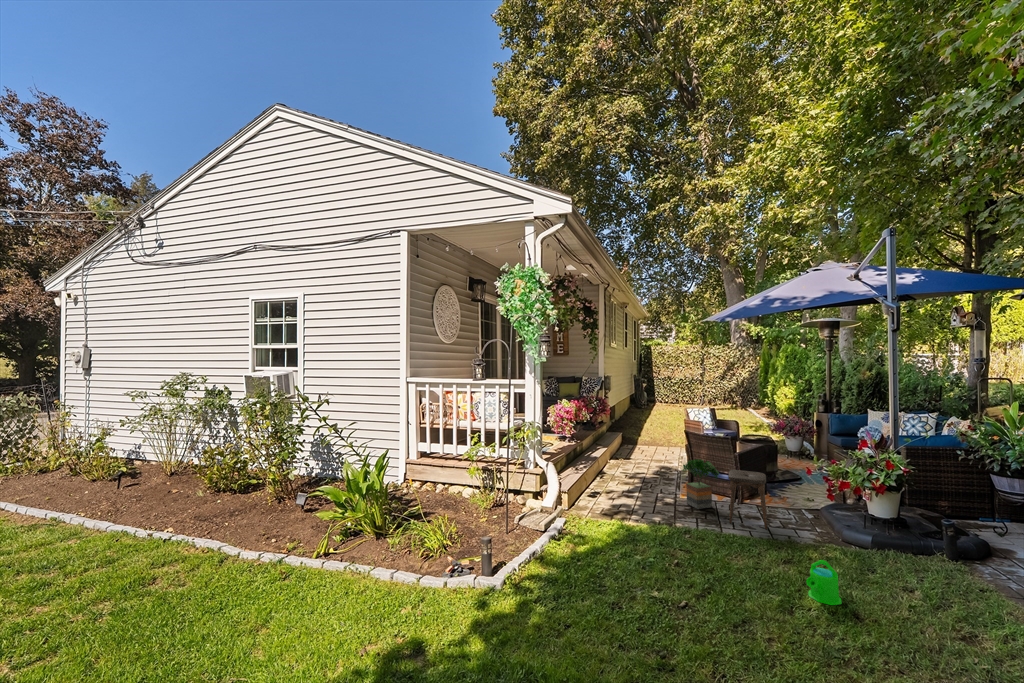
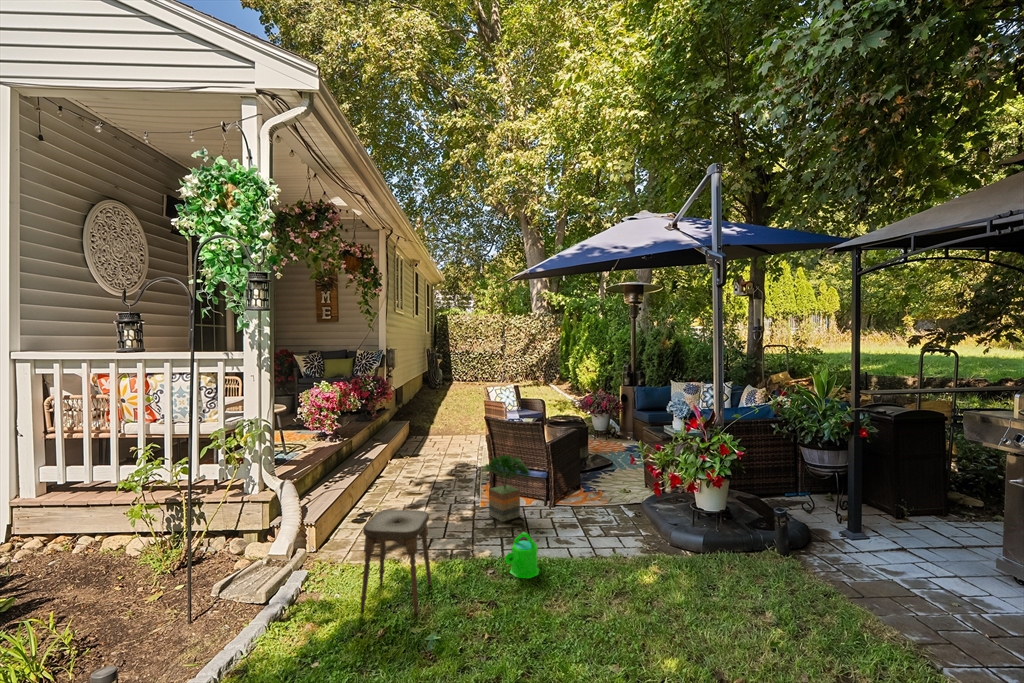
stool: present [728,470,767,529] -> present [361,510,431,614]
watering can: present [806,560,842,605] -> present [505,532,539,578]

